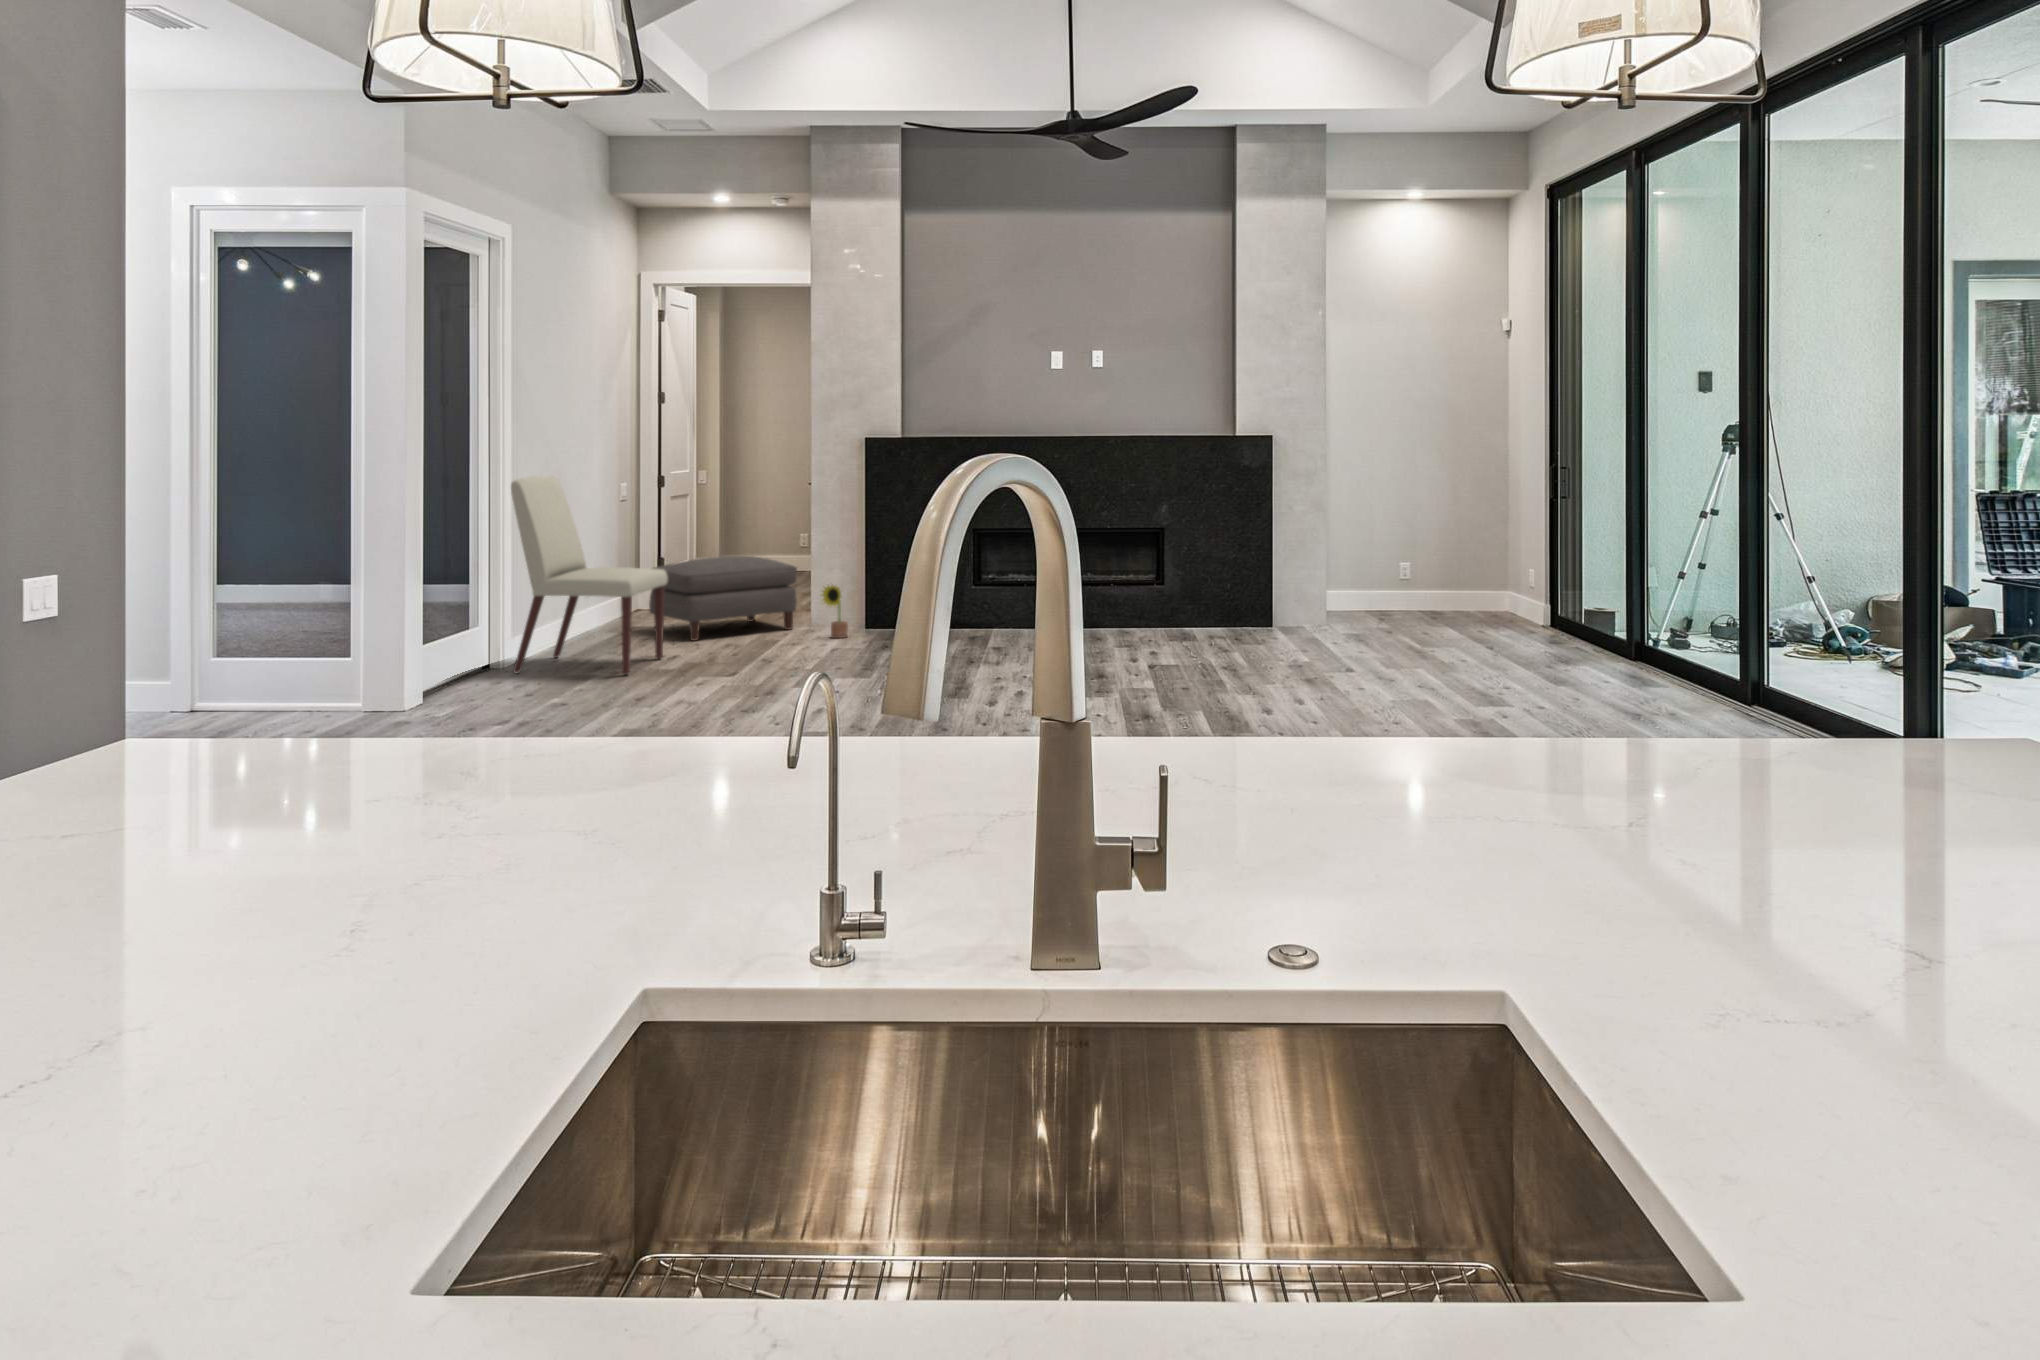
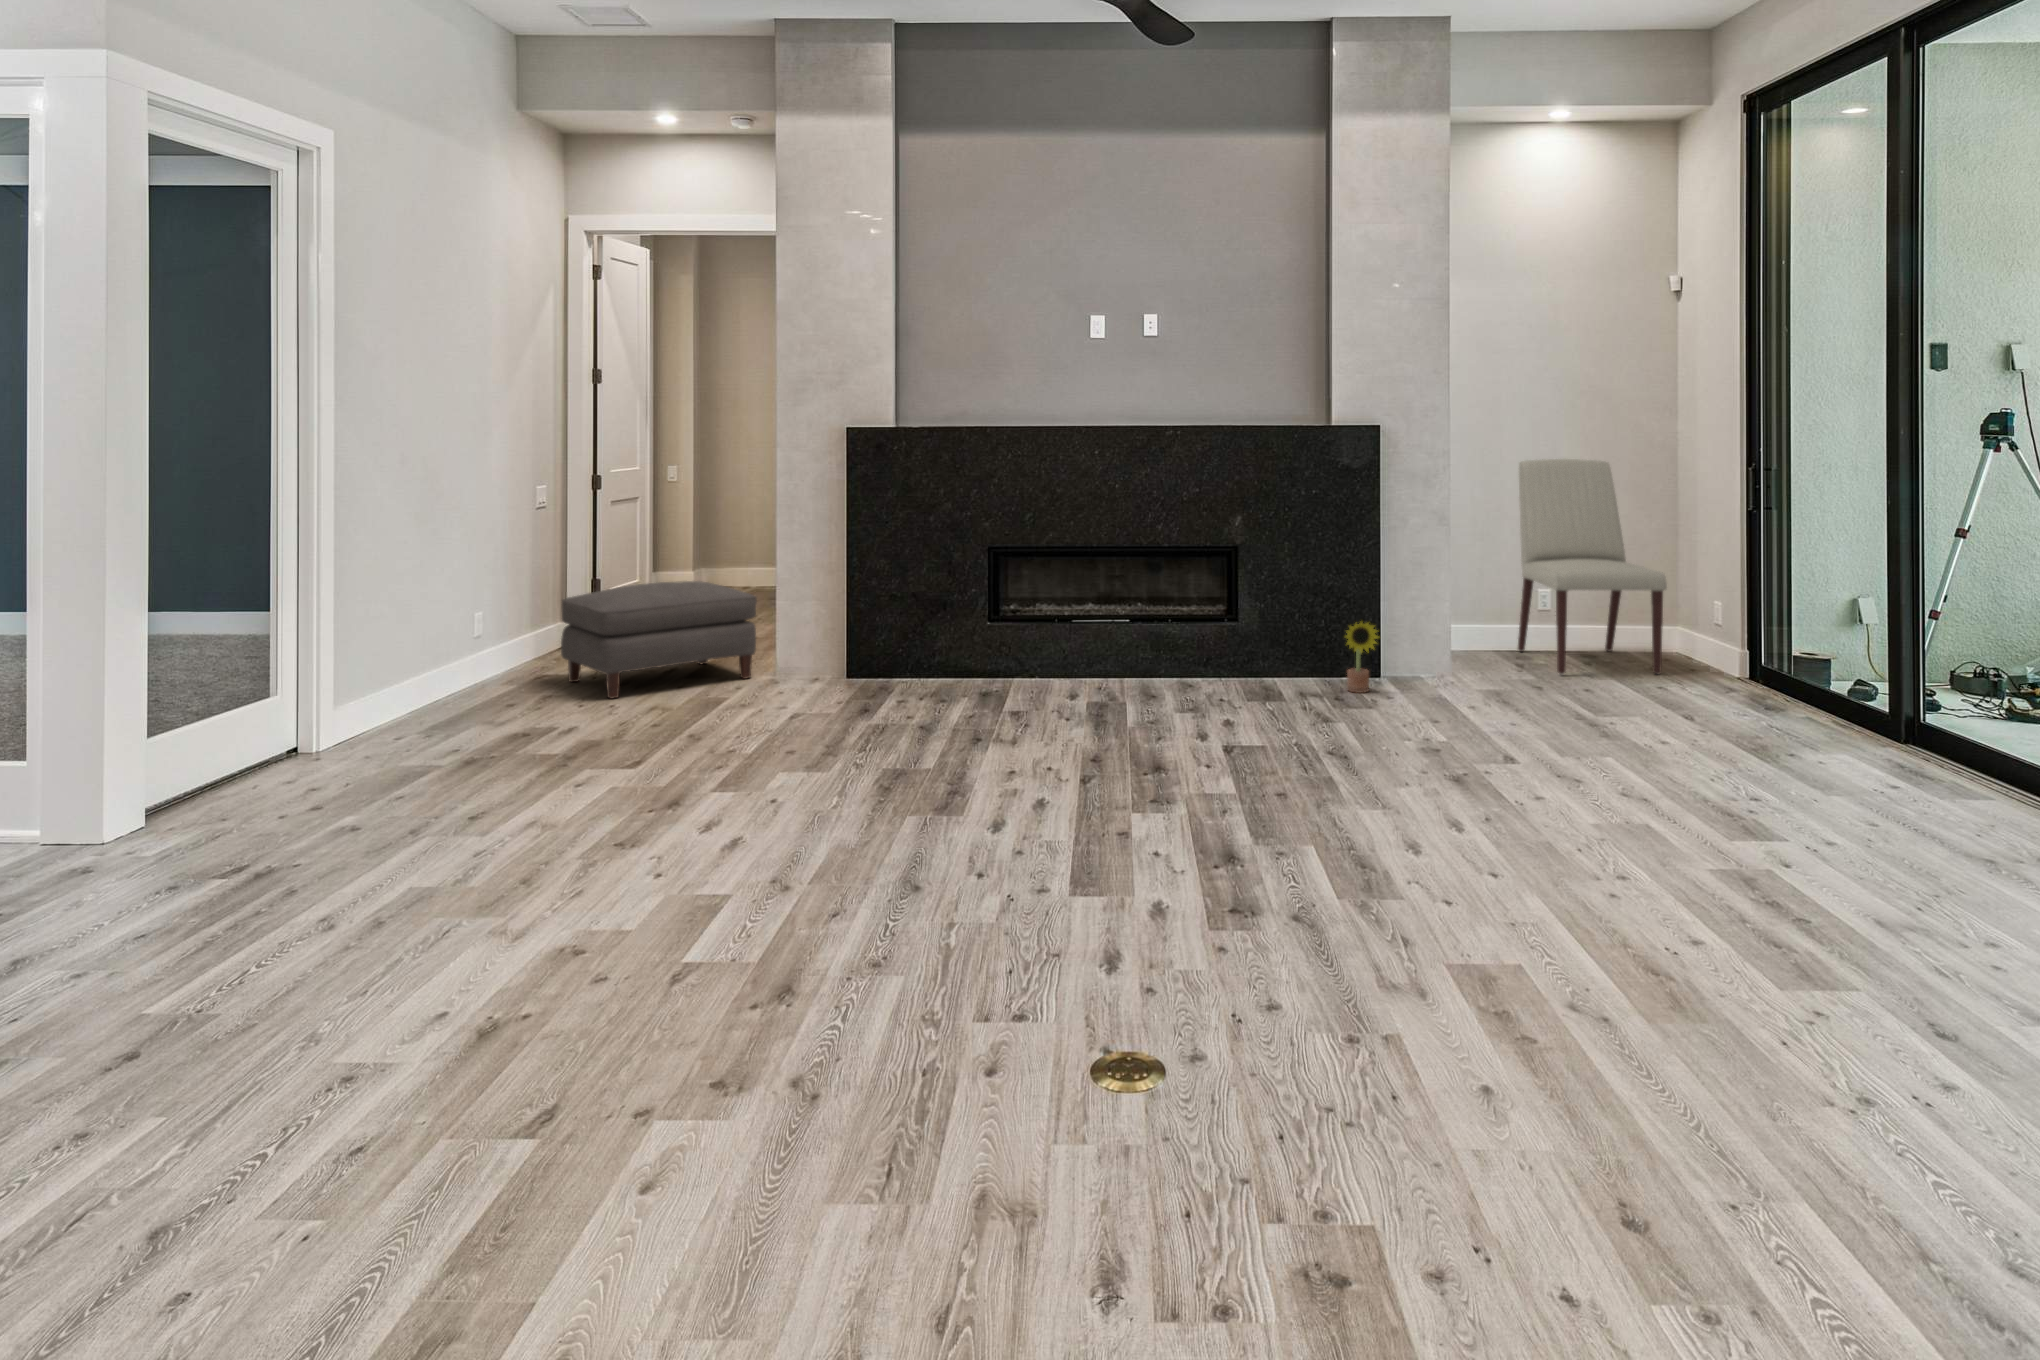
chair: present [511,476,668,675] -> present [1518,459,1667,675]
decorative plant: present [822,585,848,638] -> present [1345,622,1378,693]

